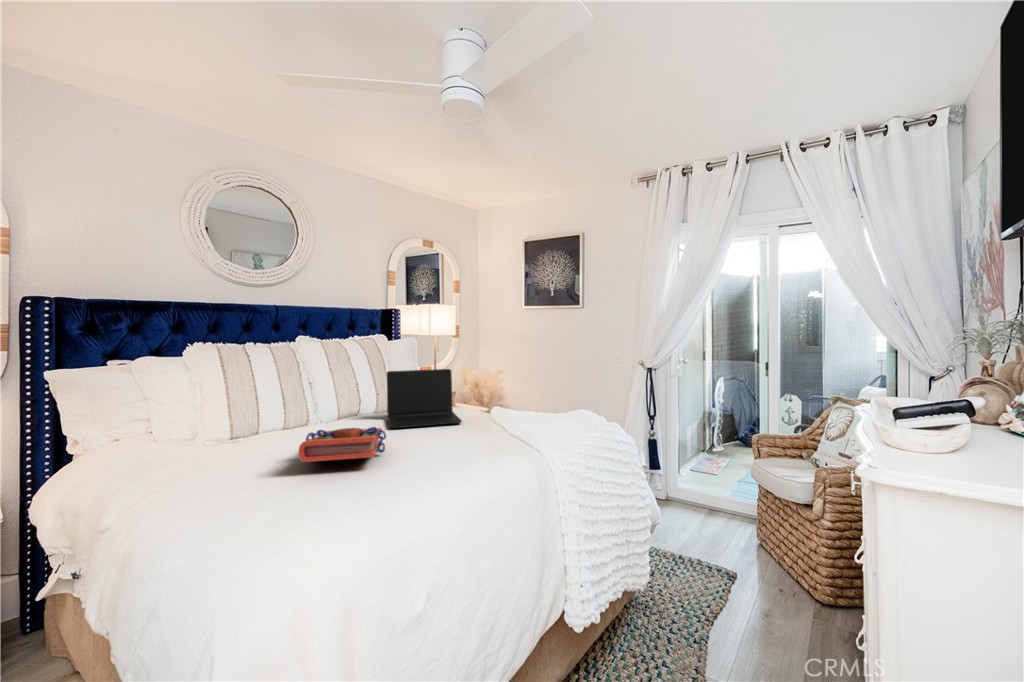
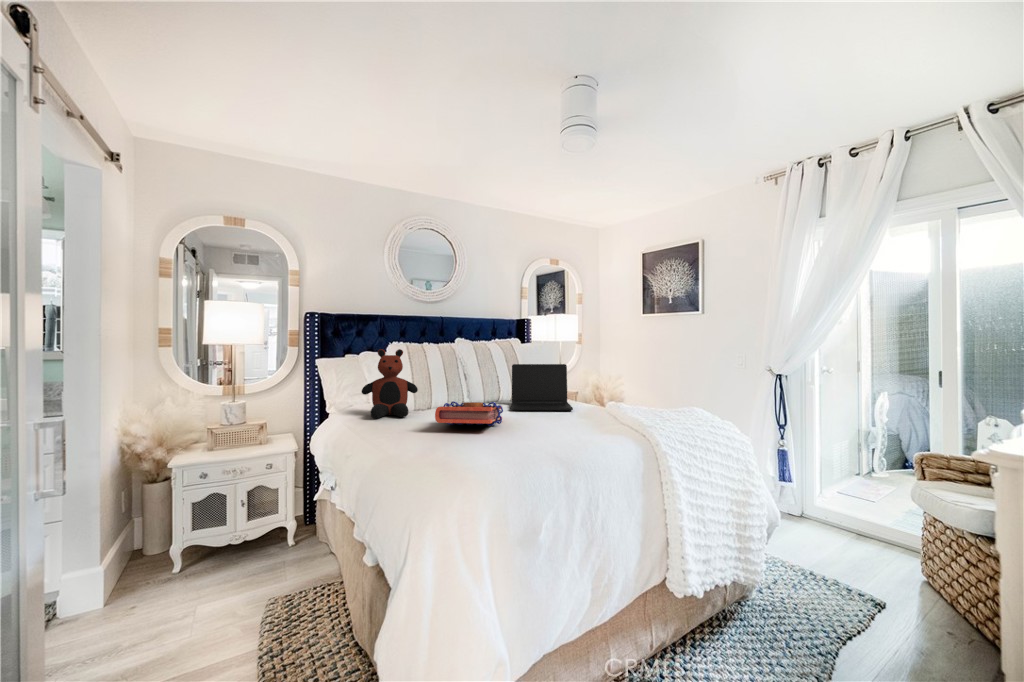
teddy bear: none [178,362,264,459] -> present [362,349,418,418]

